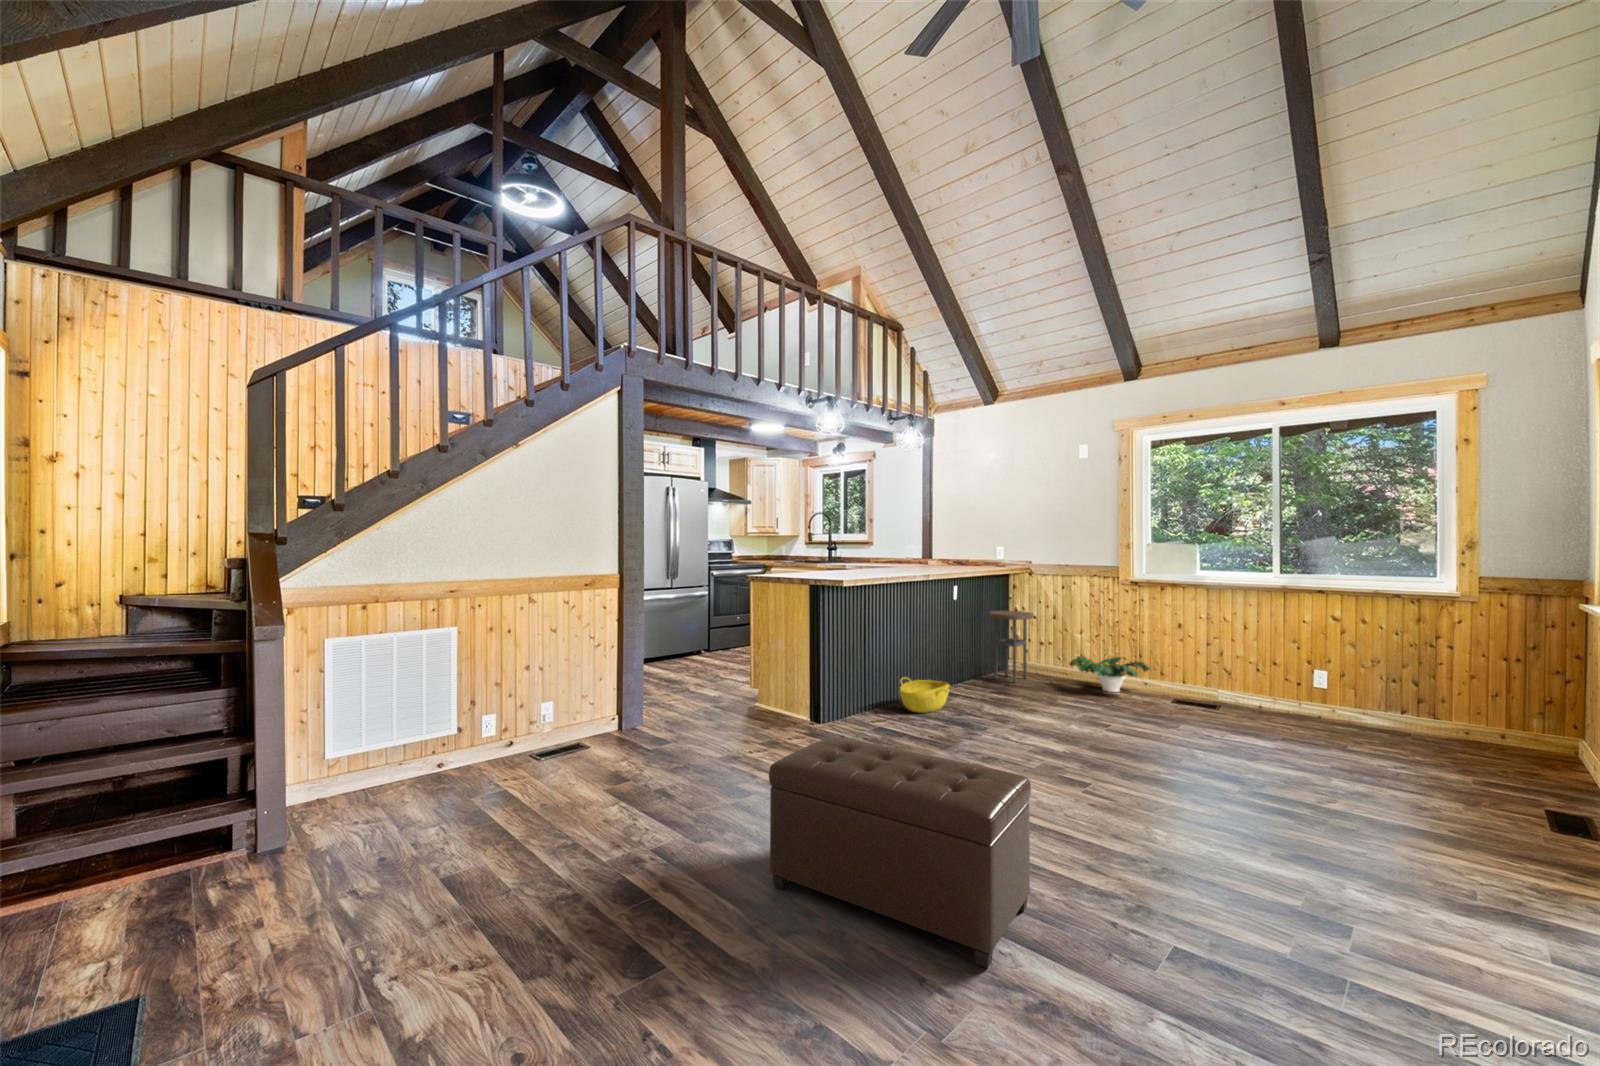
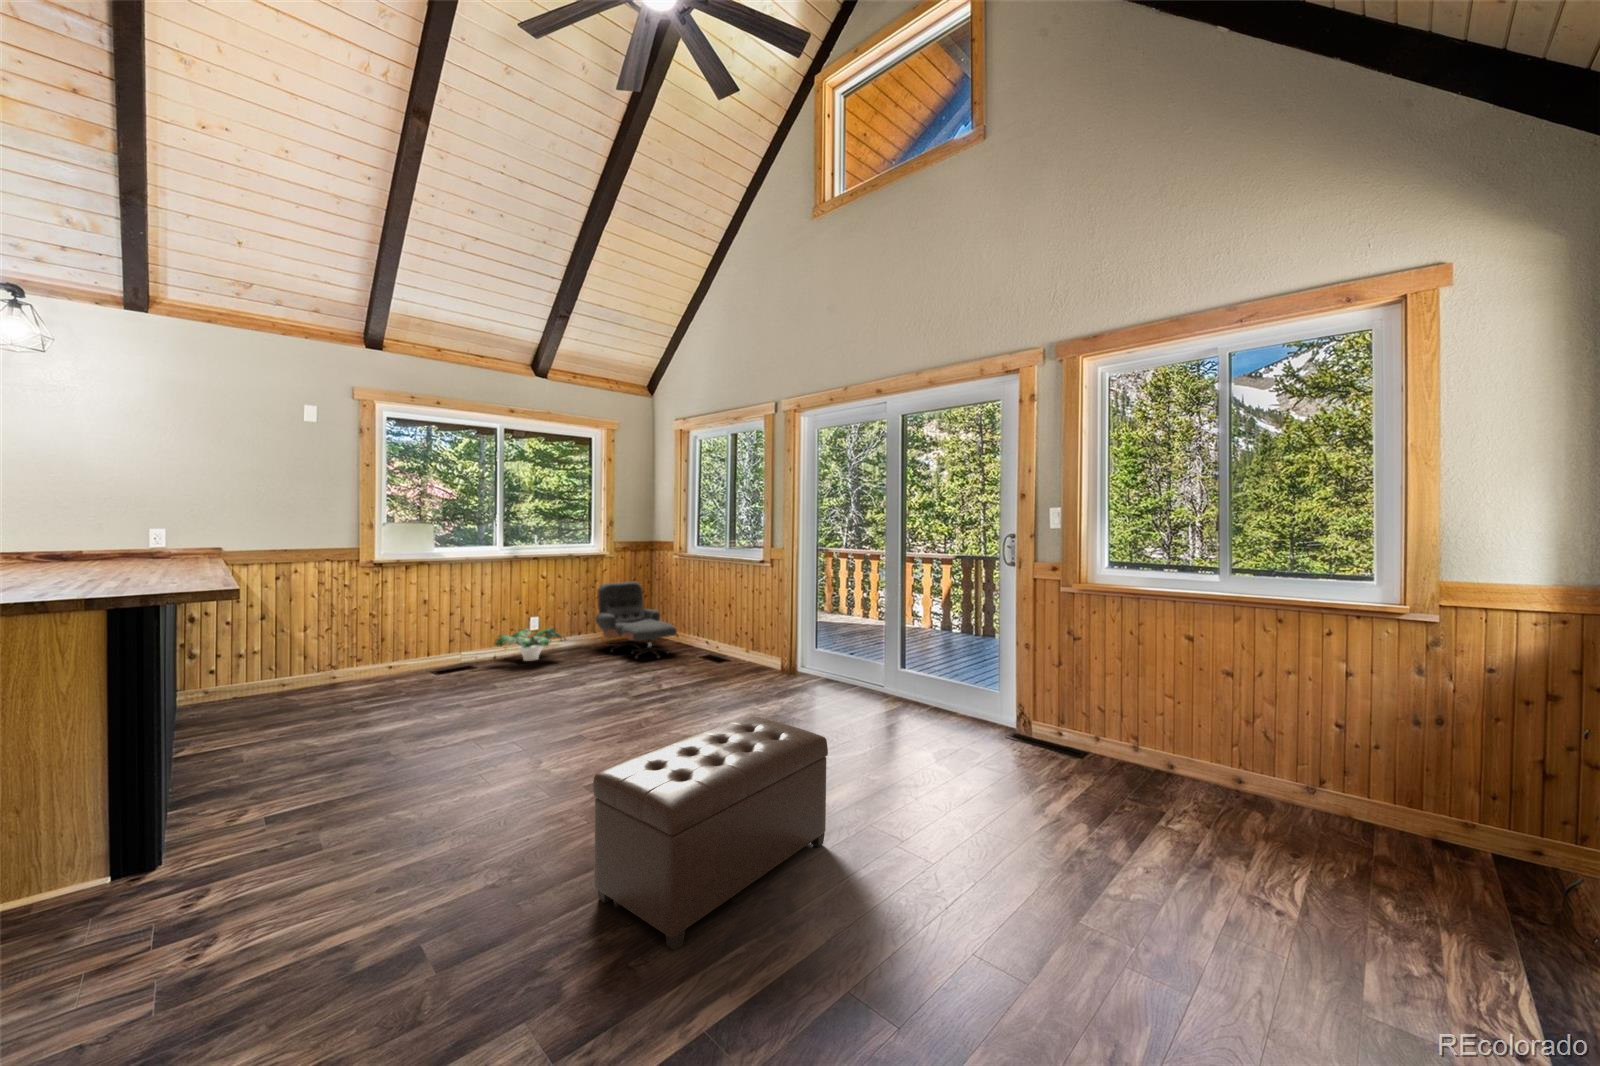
side table: present [989,611,1033,683] -> none [189,615,267,716]
lounge chair: none [1413,639,1558,781] -> present [595,581,677,658]
potted plant: present [1070,656,1150,692] -> present [495,628,566,661]
basket: present [900,678,950,713] -> none [175,727,282,788]

